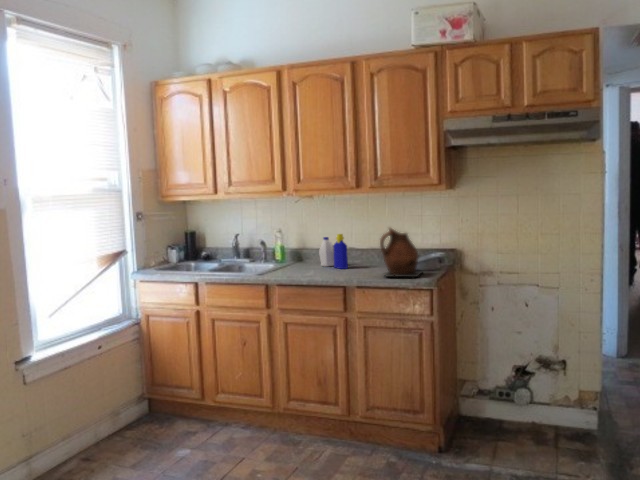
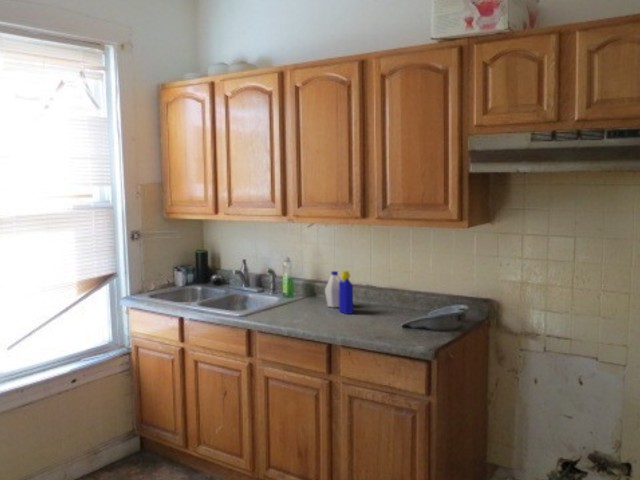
ceramic pitcher: present [380,228,421,277] -> none [373,273,432,343]

